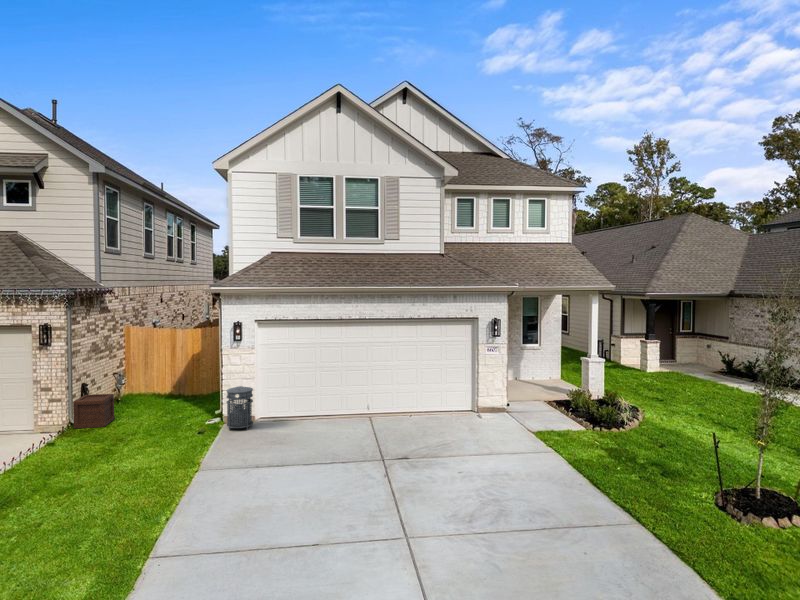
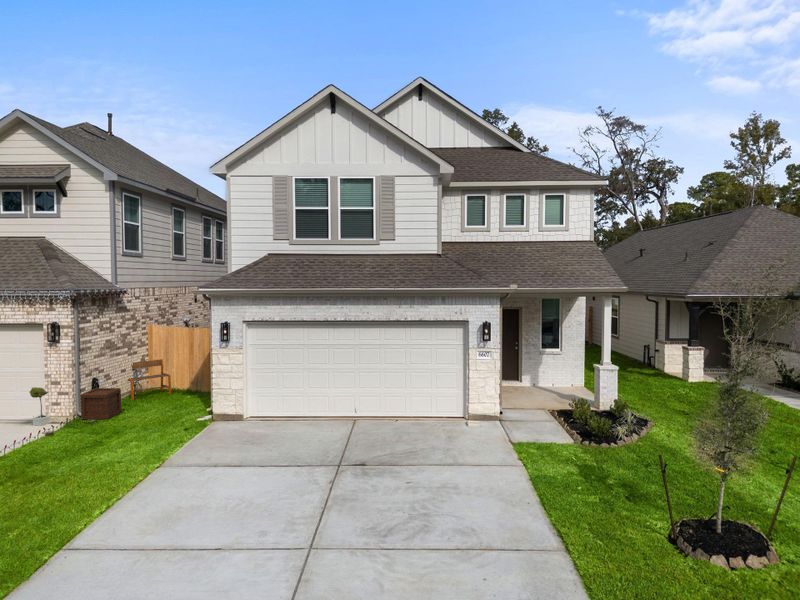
bench: none [107,363,156,407] -> present [127,359,171,400]
trash can: present [227,386,253,430] -> none [212,385,238,428]
potted tree: none [16,395,40,437] -> present [29,387,51,426]

